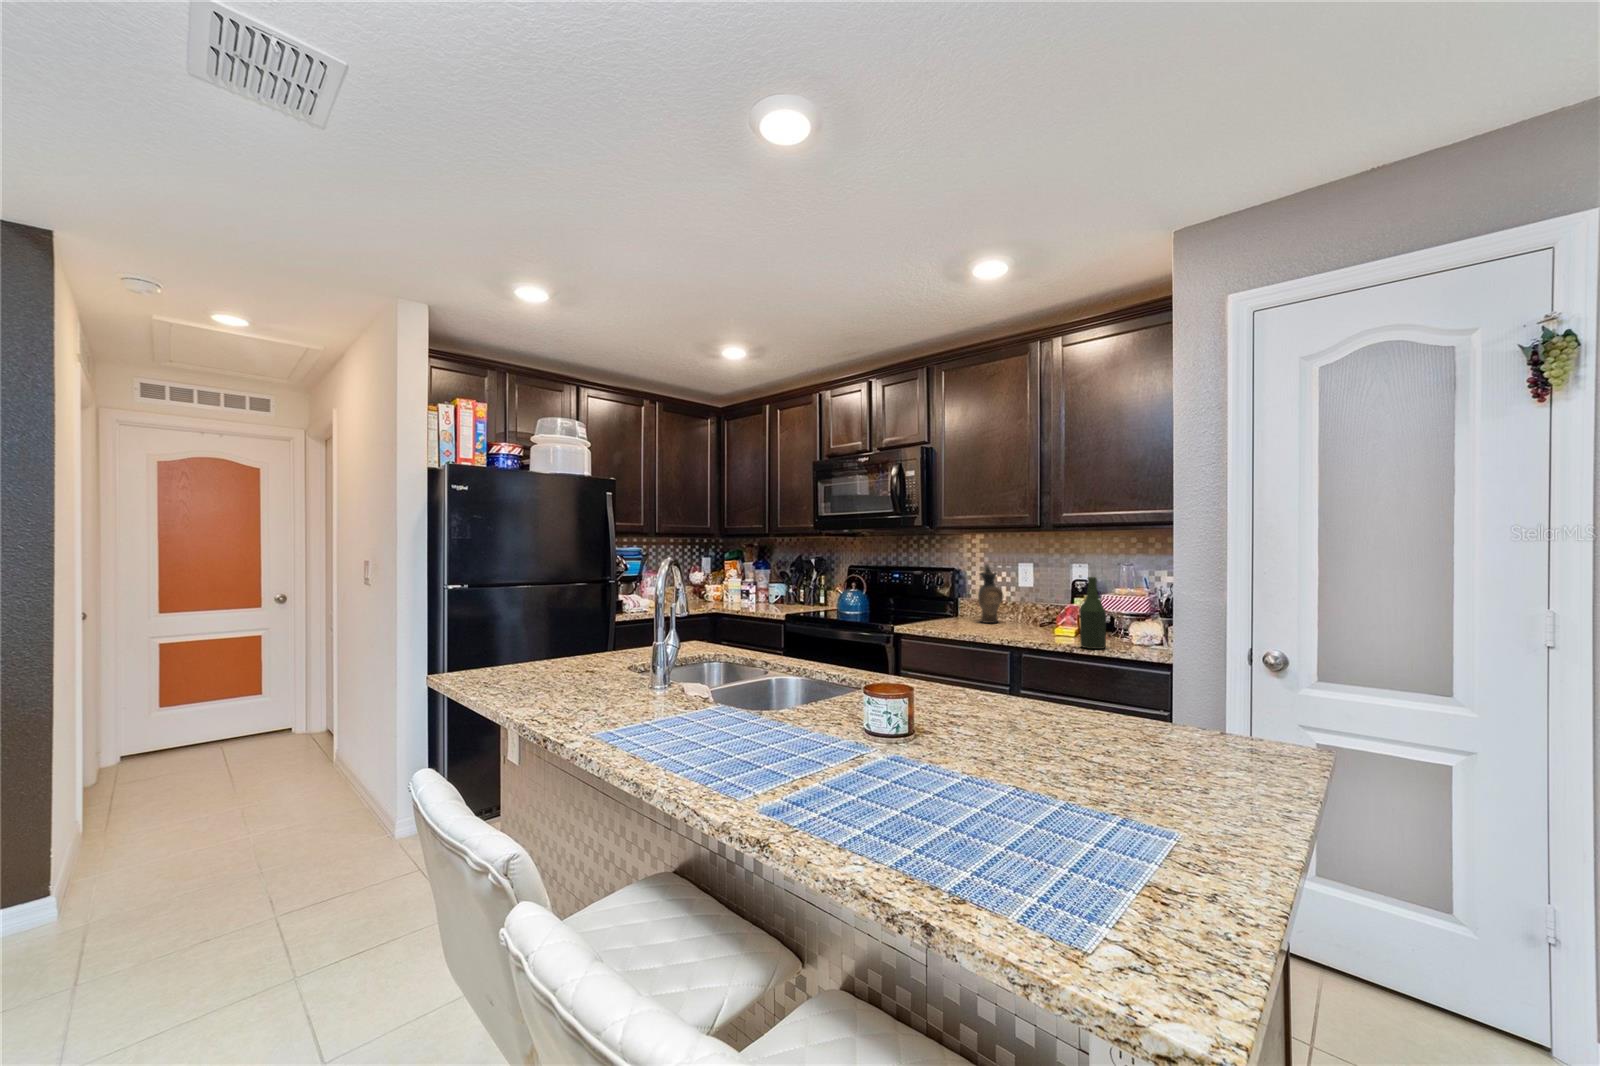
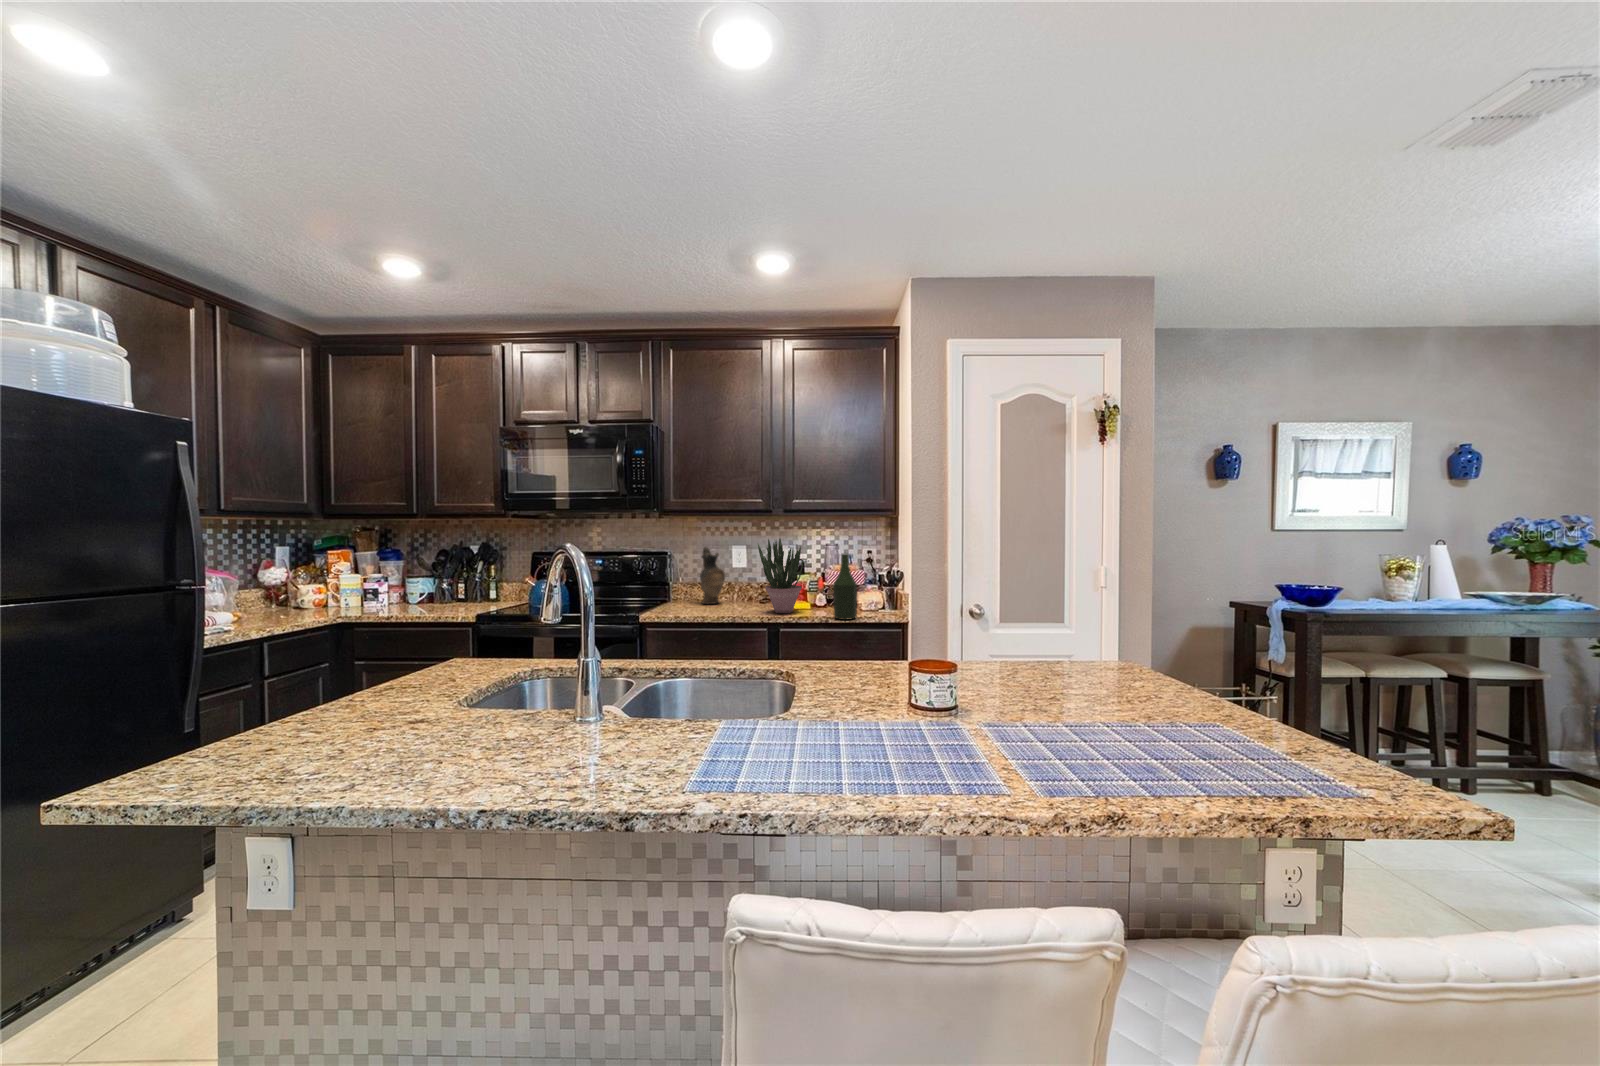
potted plant: none [1015,558,1063,637] -> present [758,539,803,613]

